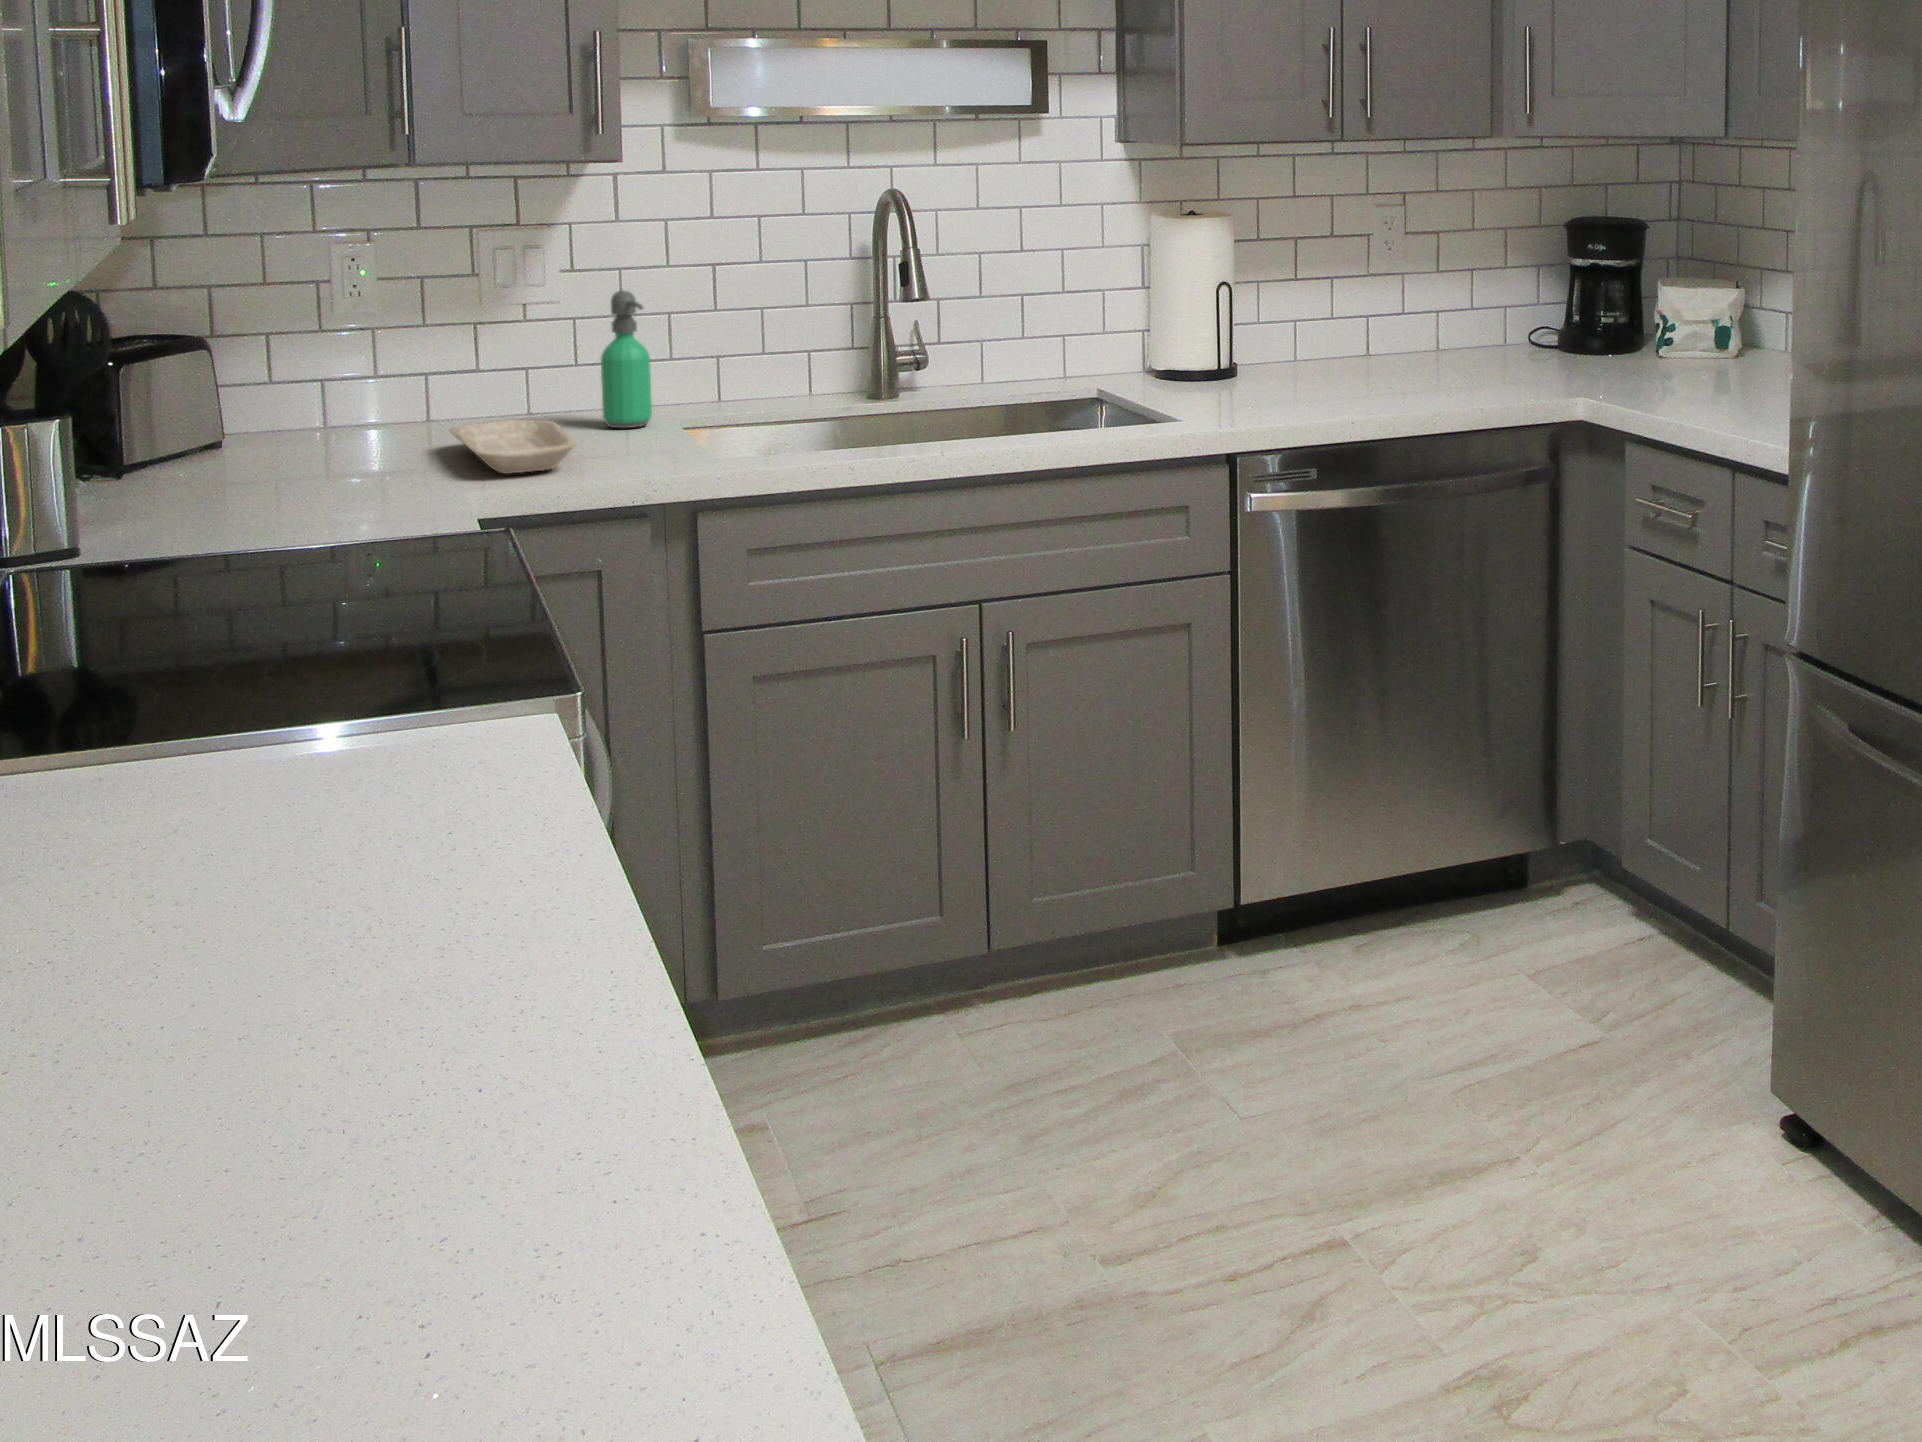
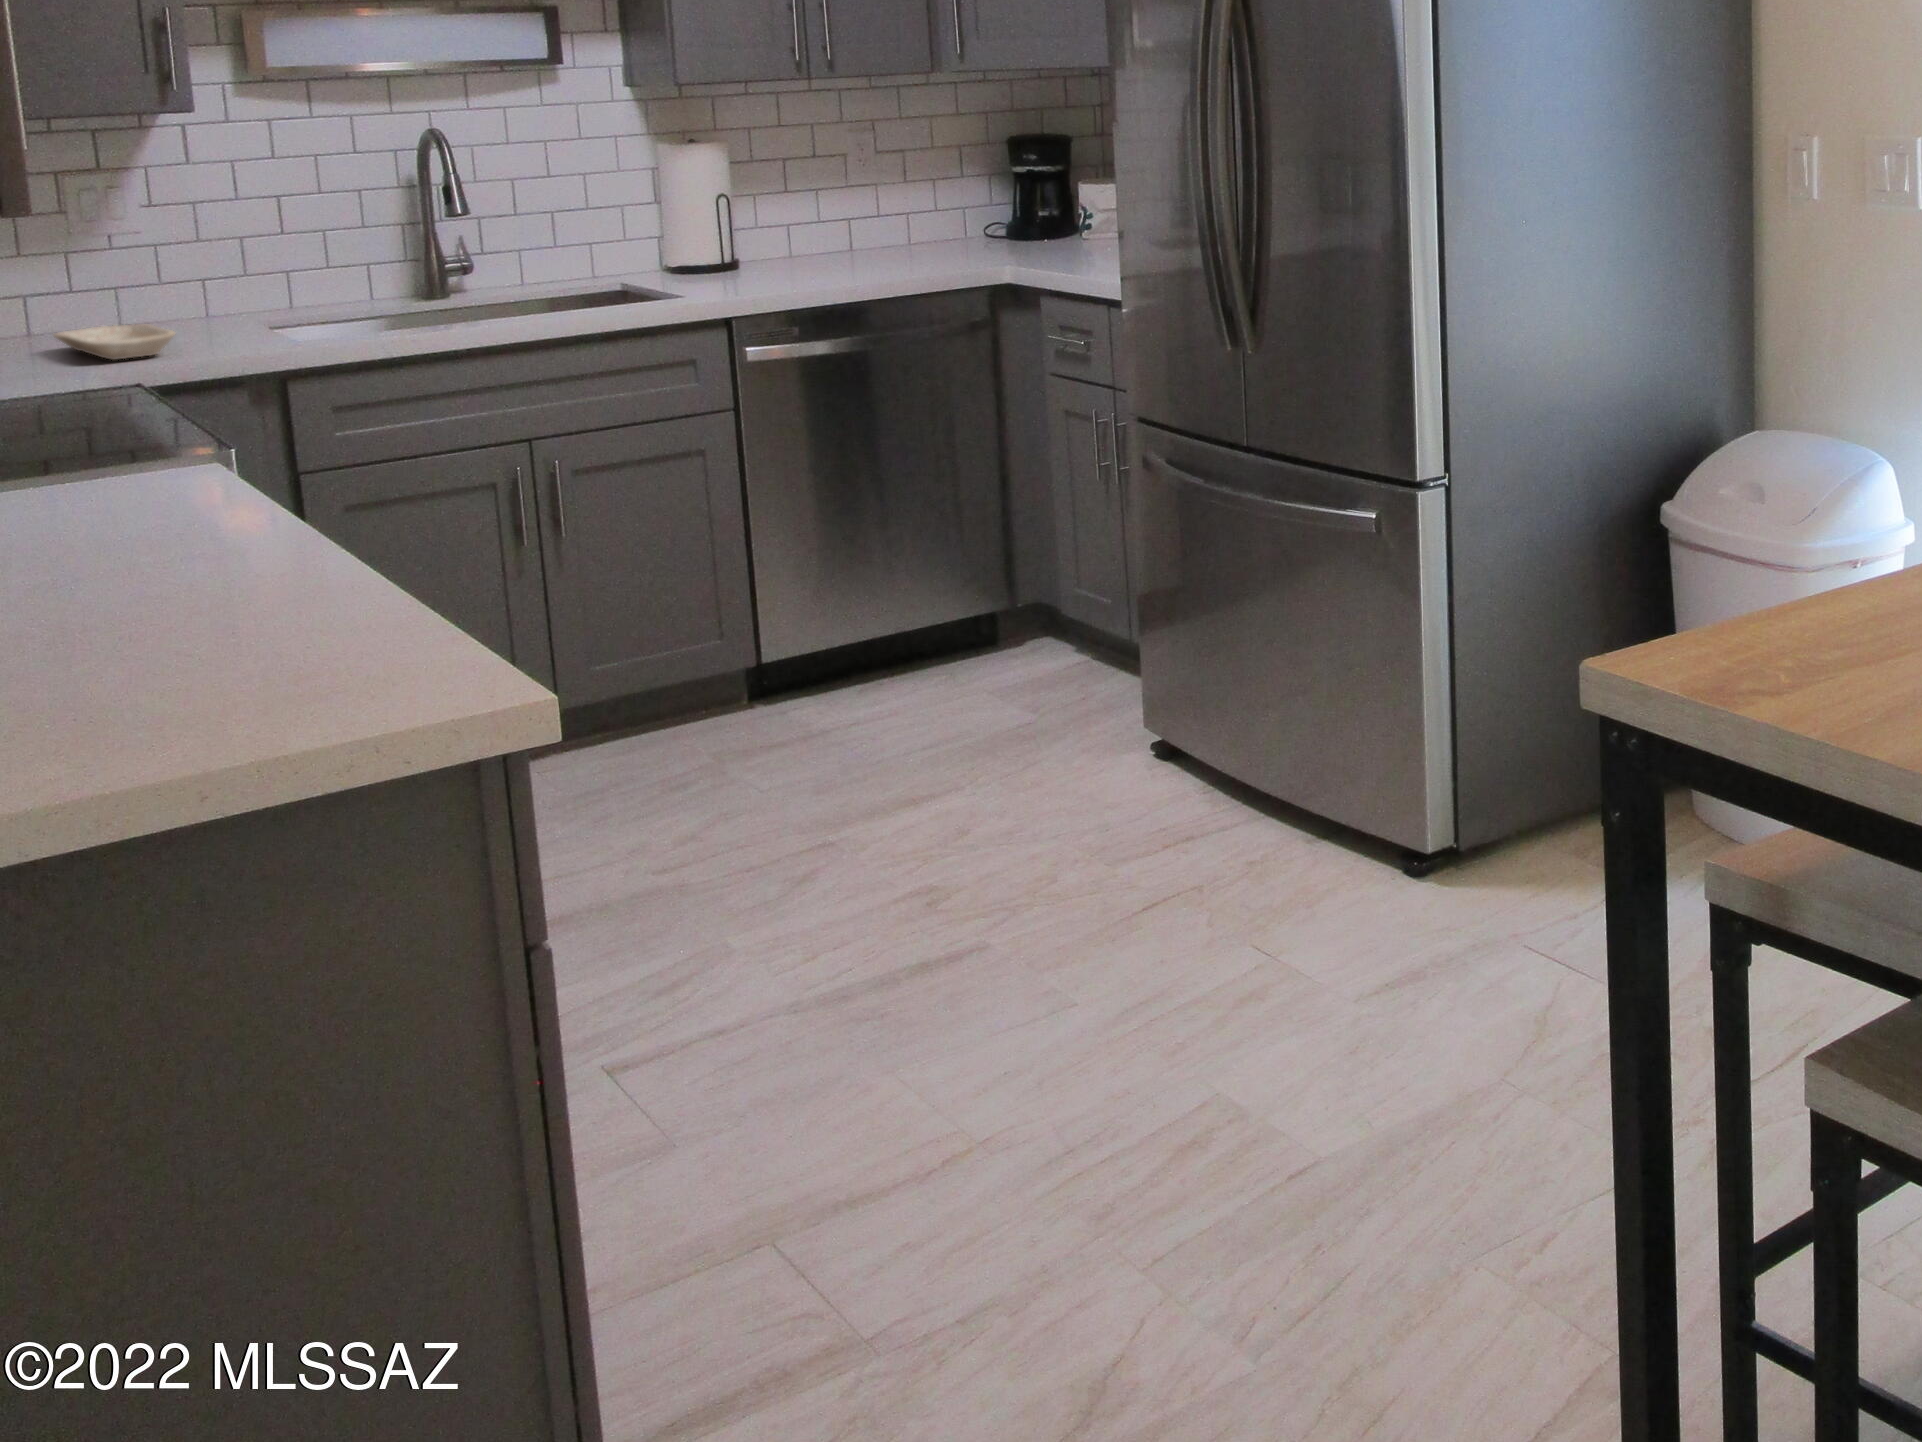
soap dispenser: present [601,291,652,428] -> none [180,219,231,331]

